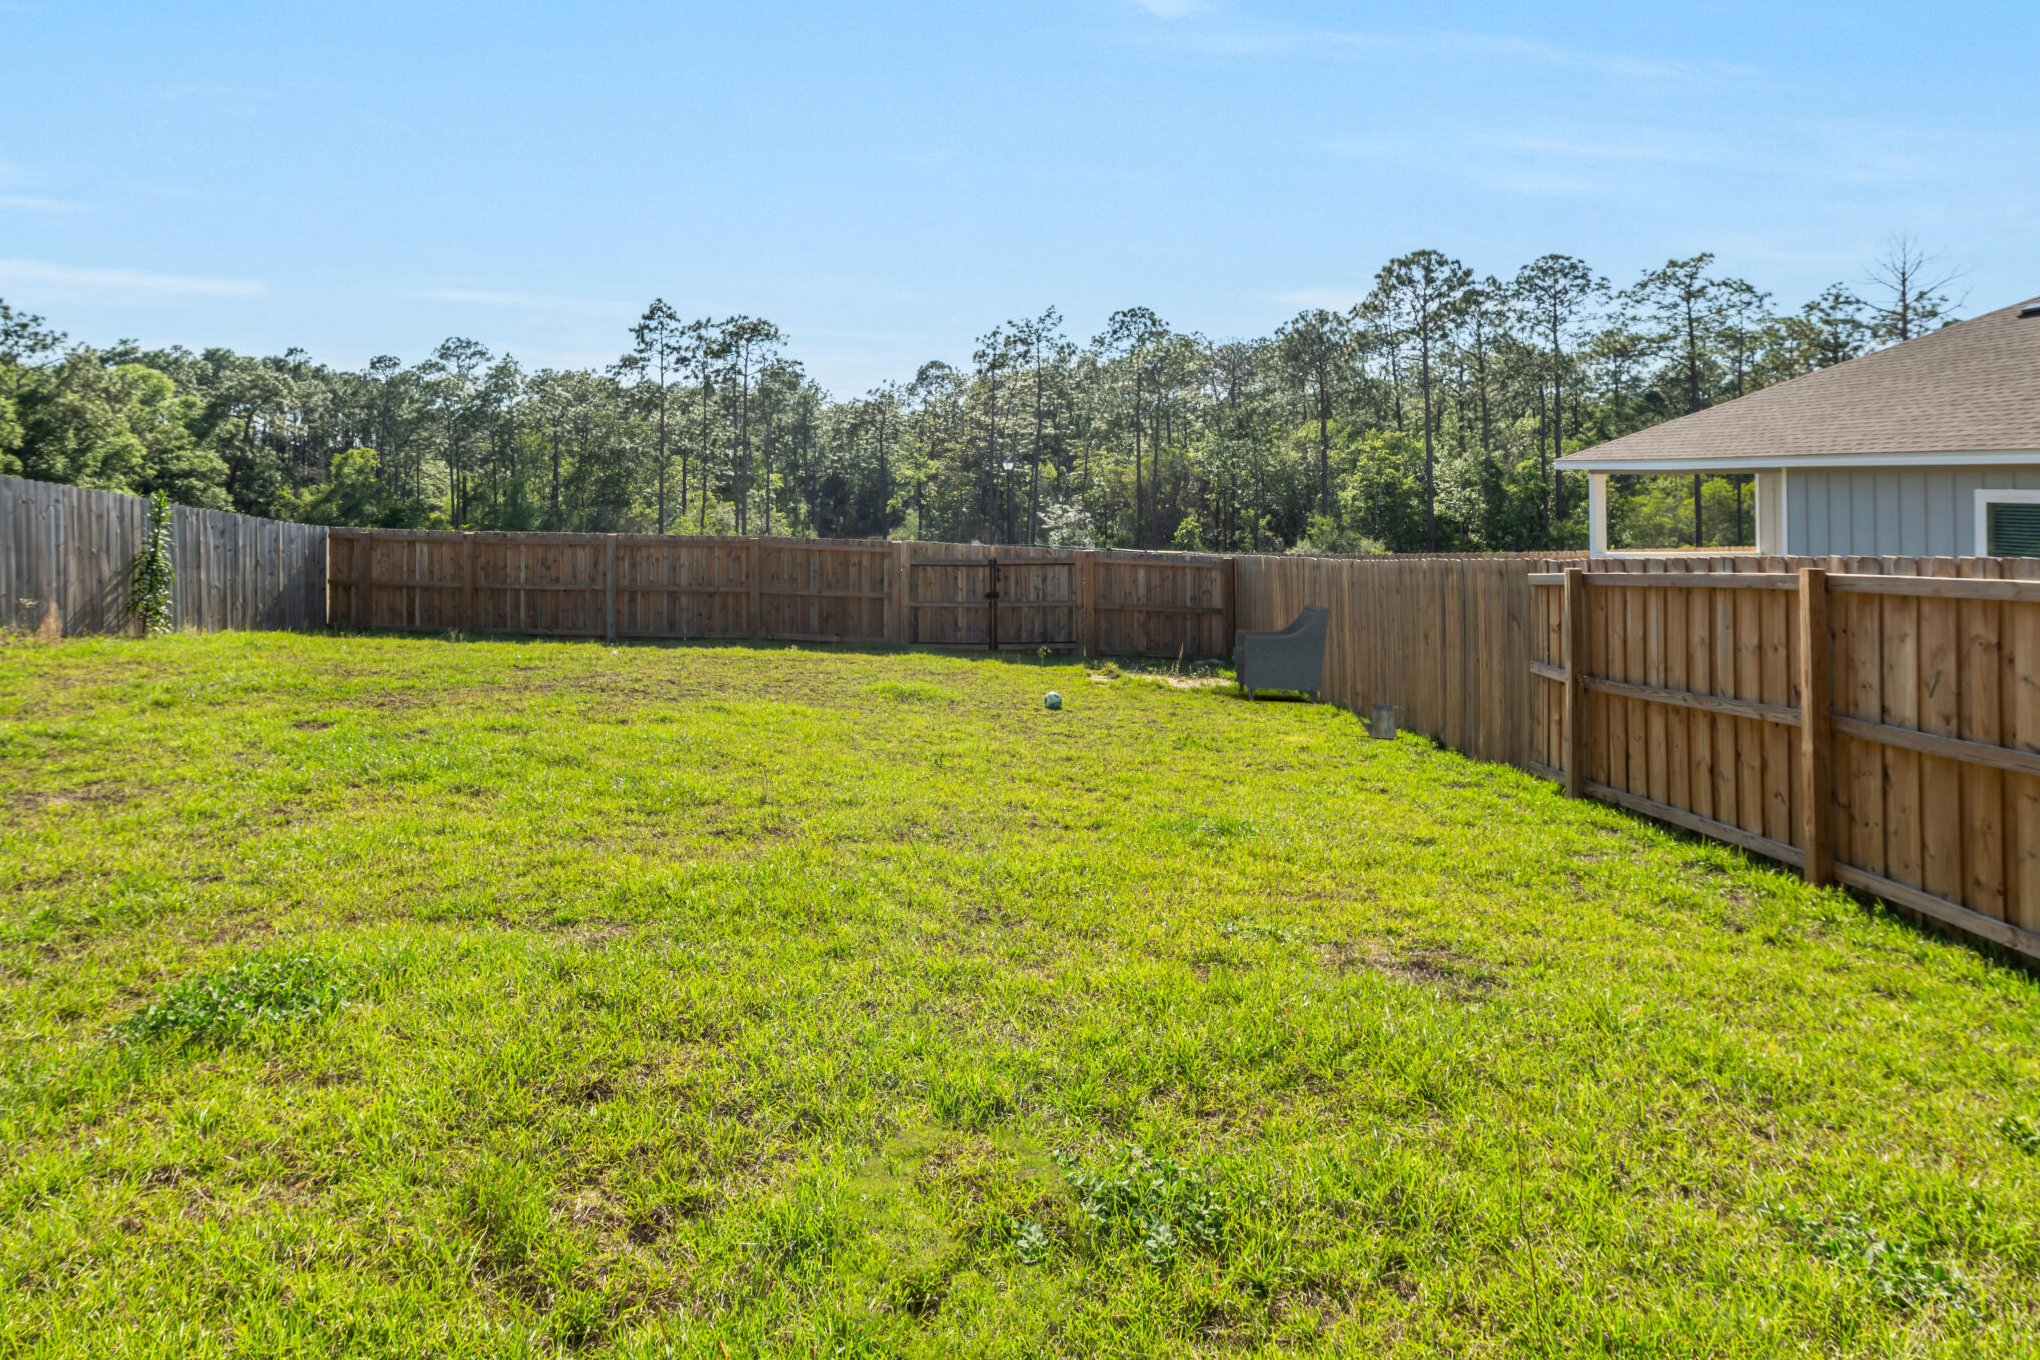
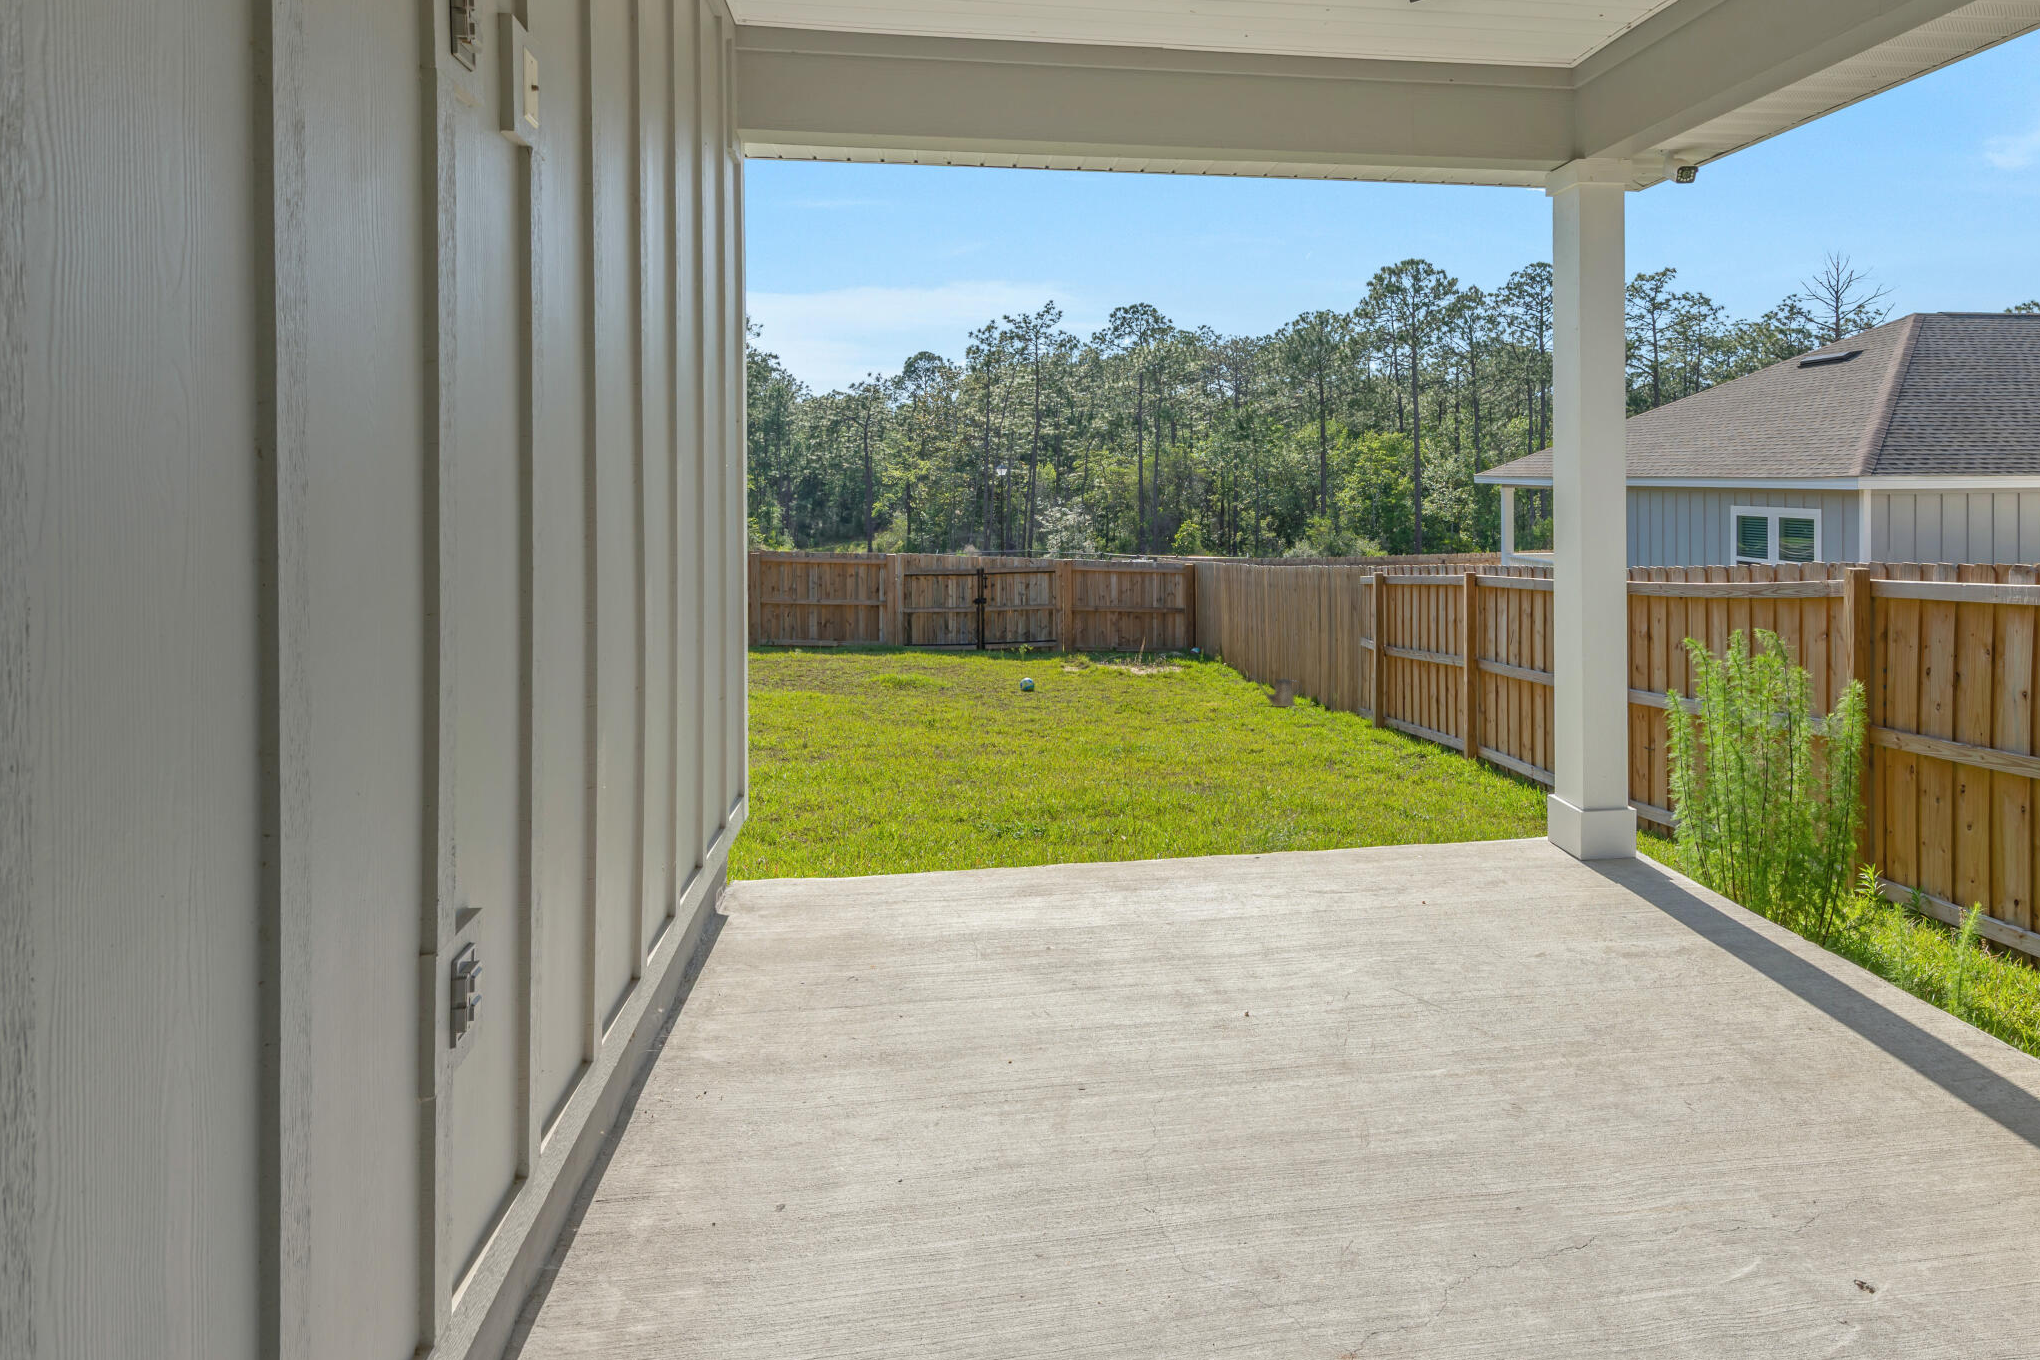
chair: present [1232,604,1329,704] -> none [1179,598,1260,685]

